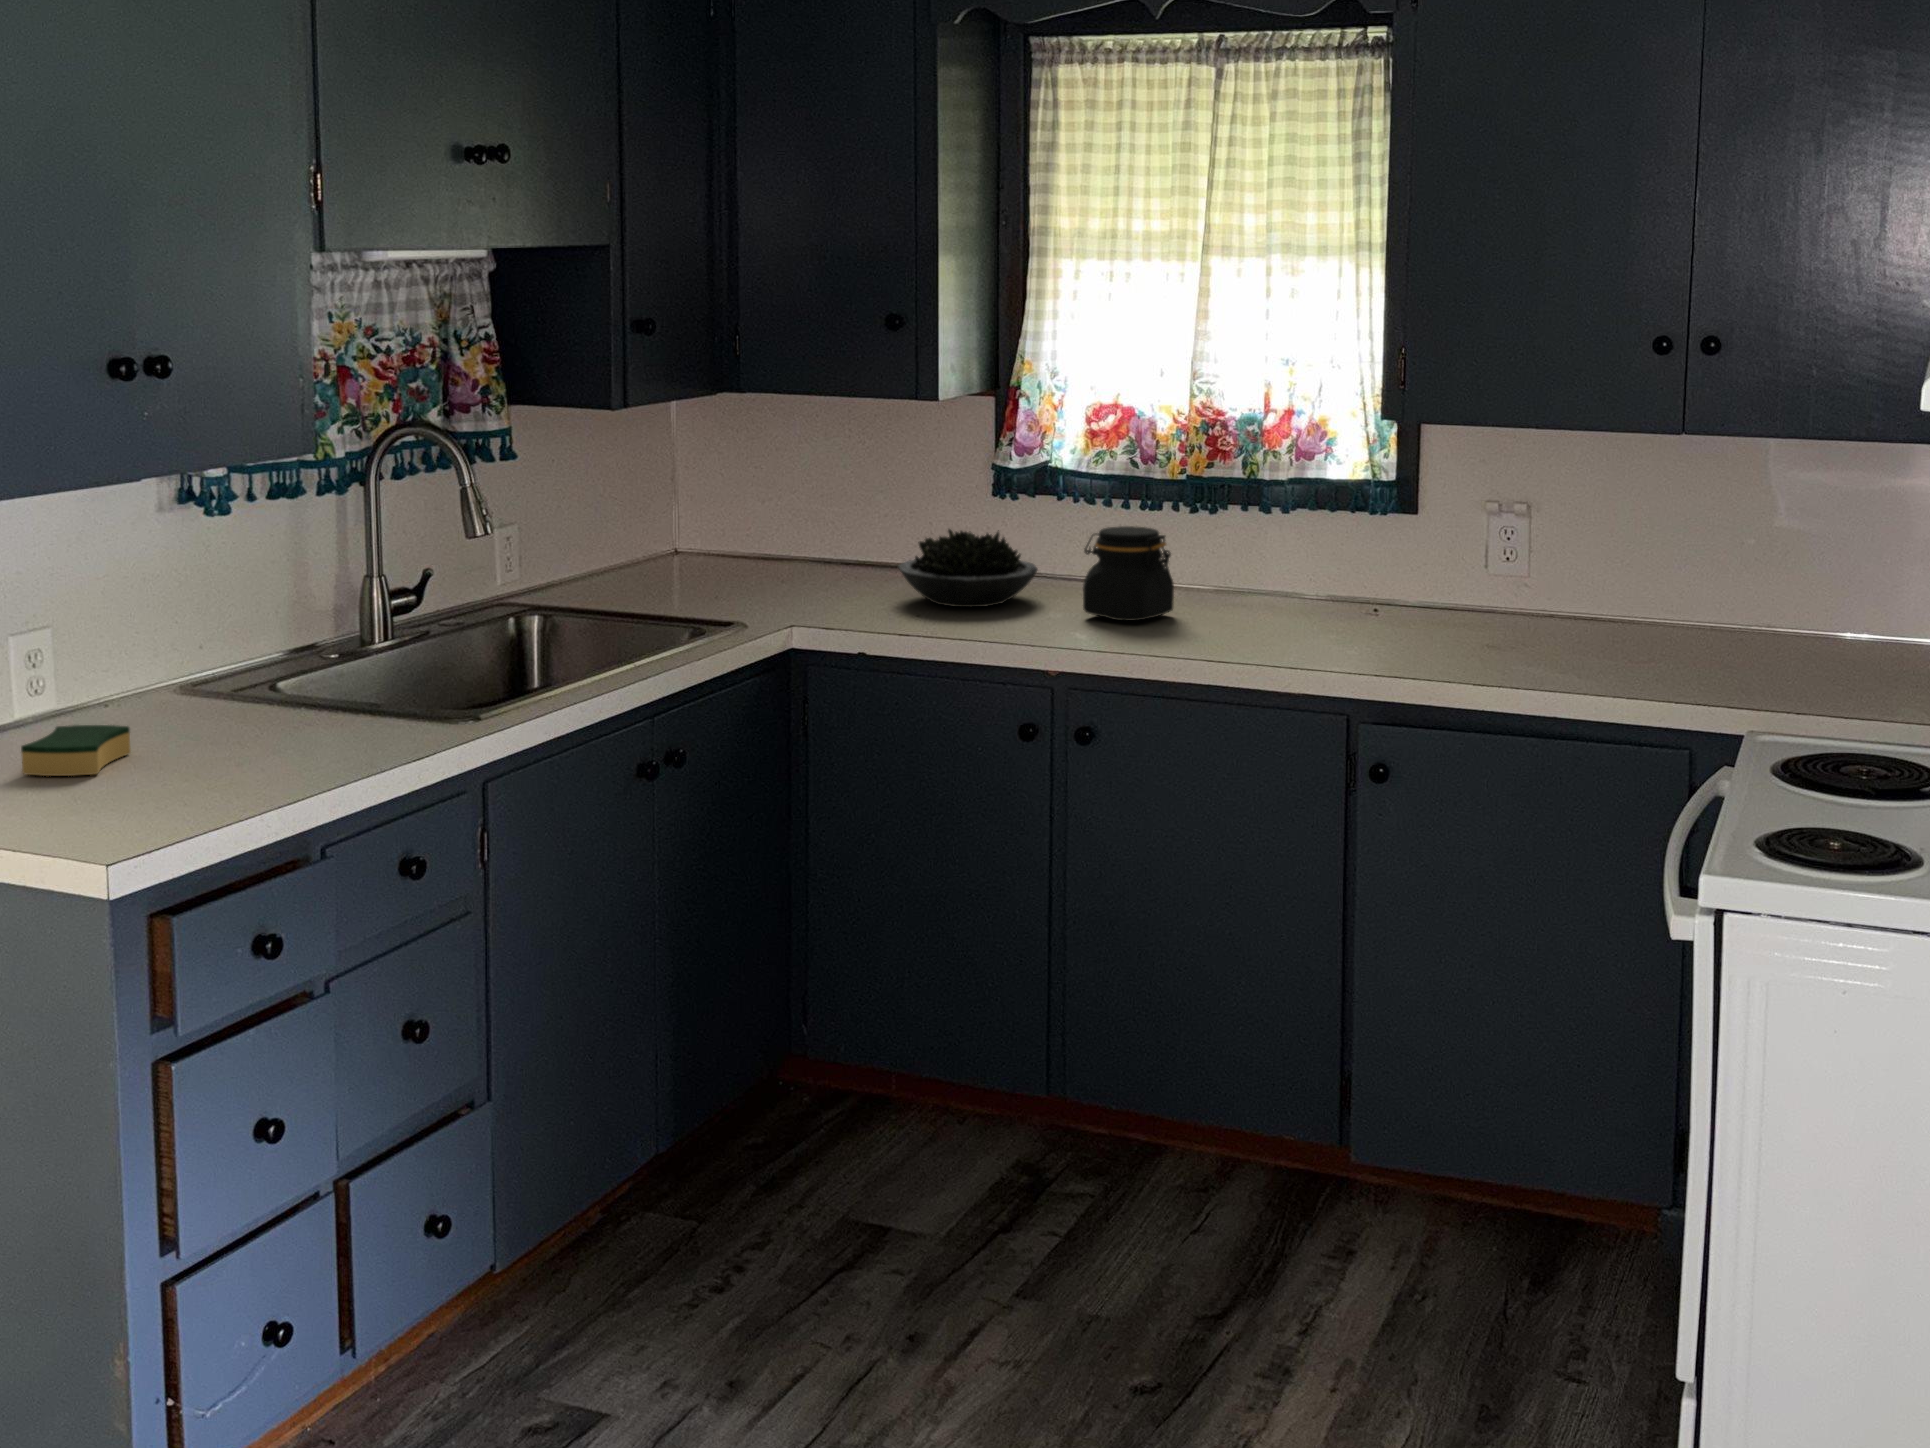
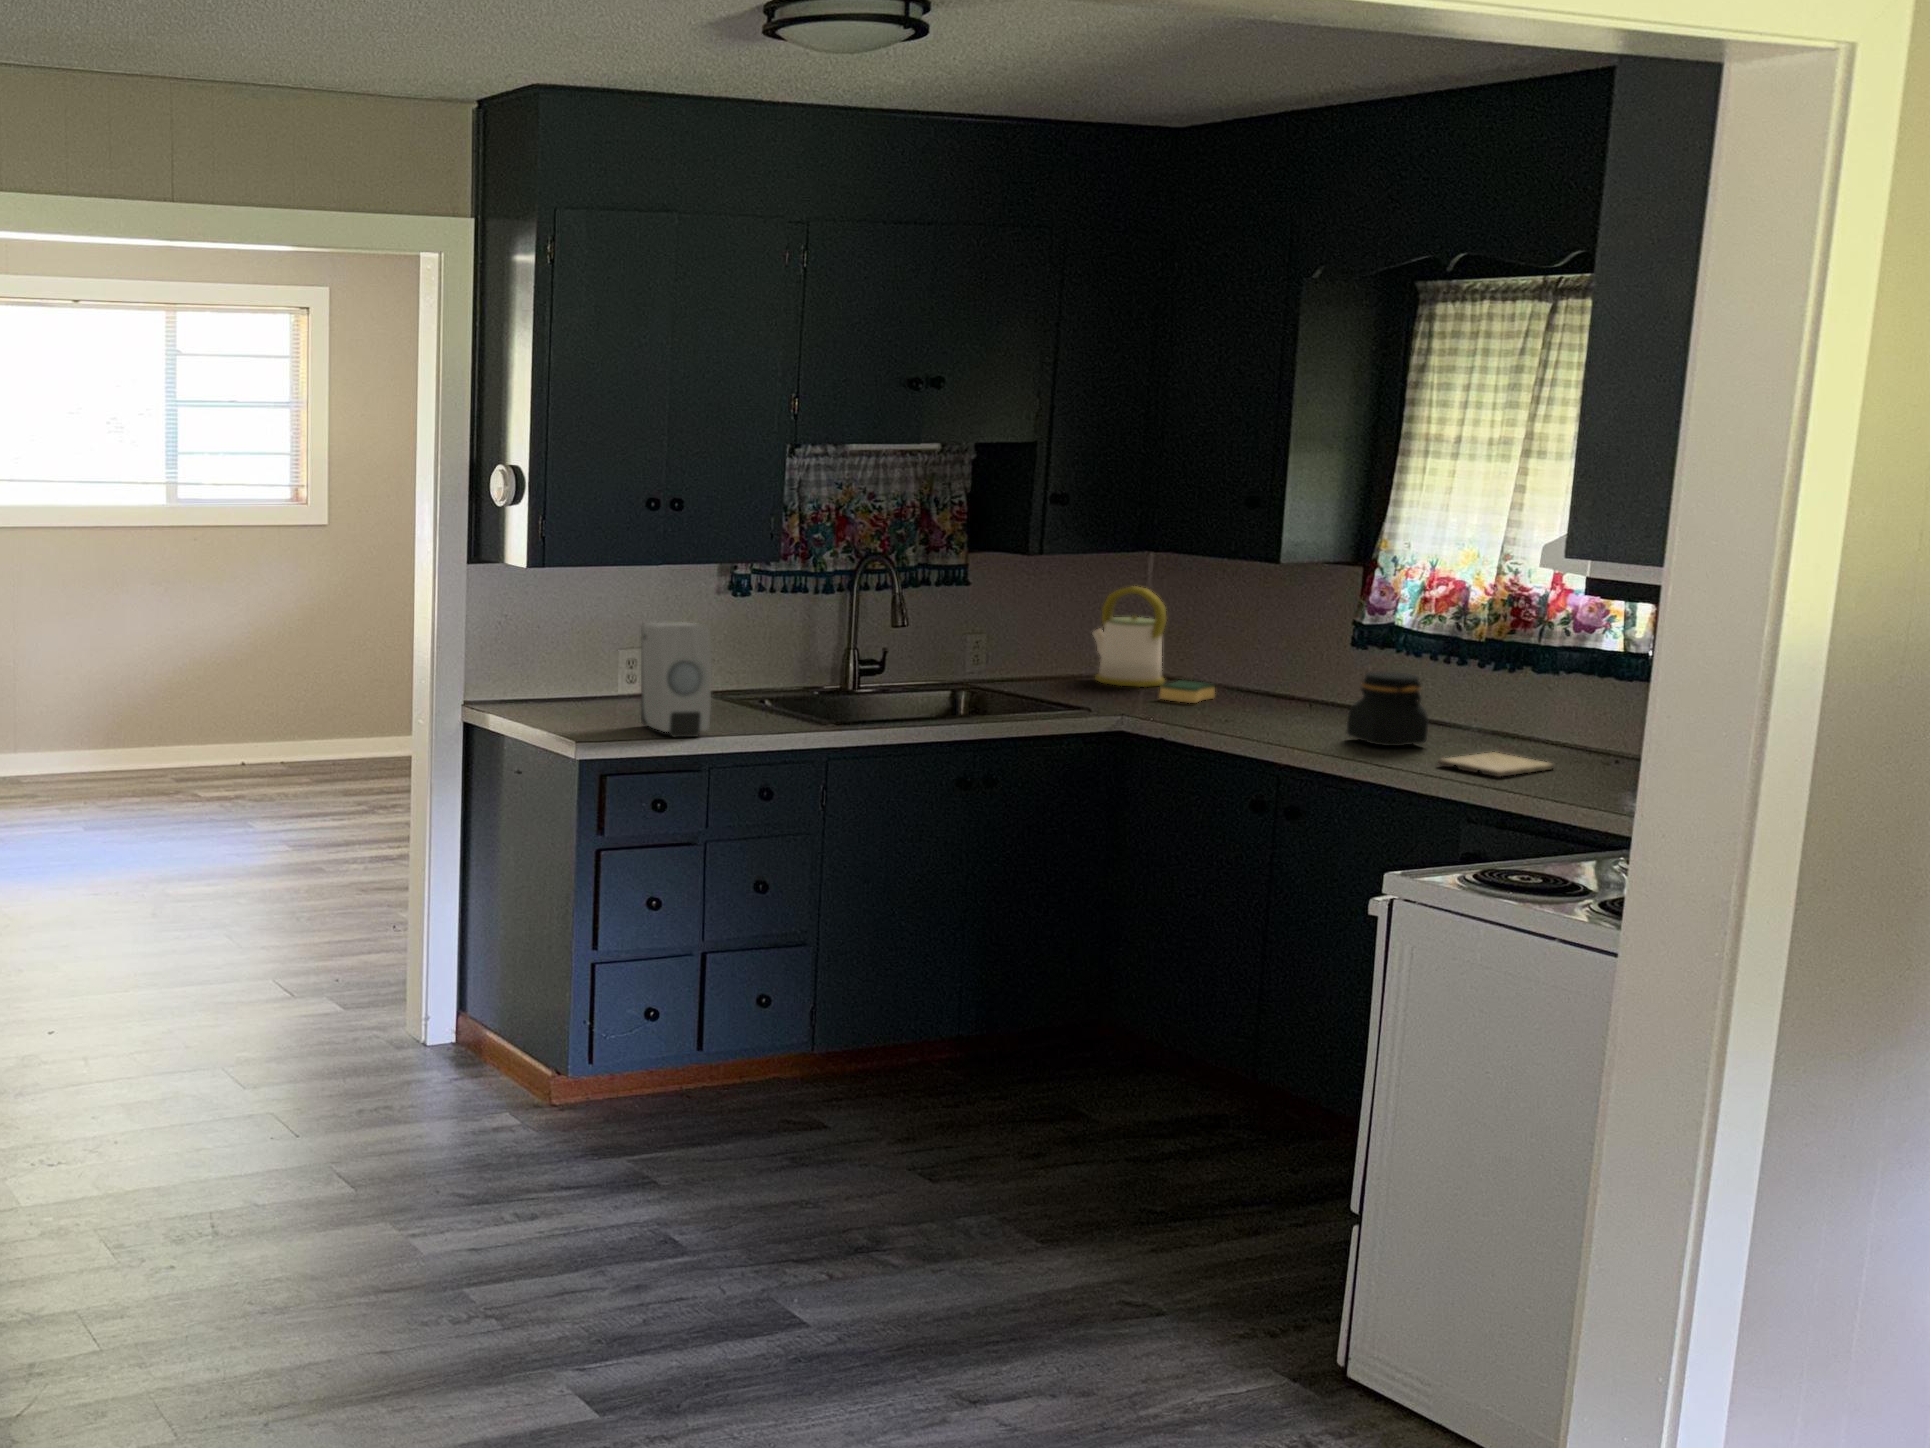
kettle: none [651,443,758,583] -> present [1093,586,1166,687]
succulent plant: present [899,529,1038,607] -> none [1226,661,1343,723]
soap dispenser: none [144,575,316,786] -> present [641,623,711,737]
cutting board: none [1232,611,1327,642] -> present [1438,752,1554,777]
sponge: present [21,725,131,776] -> present [1160,680,1215,703]

